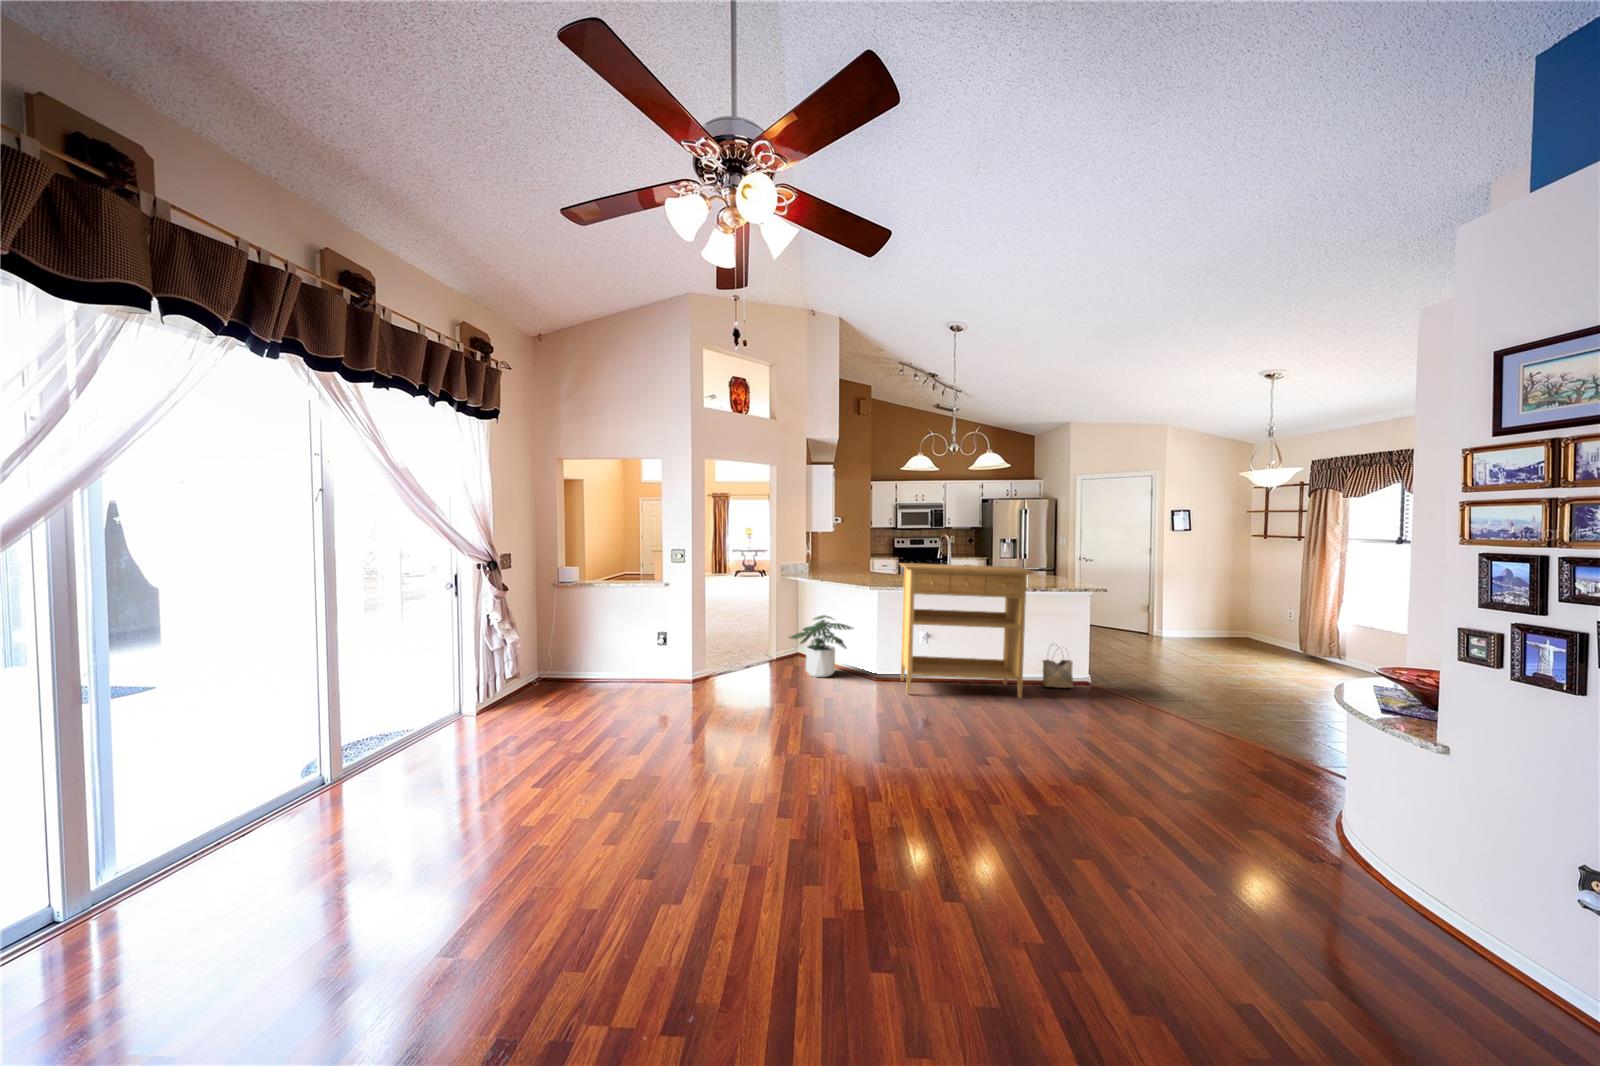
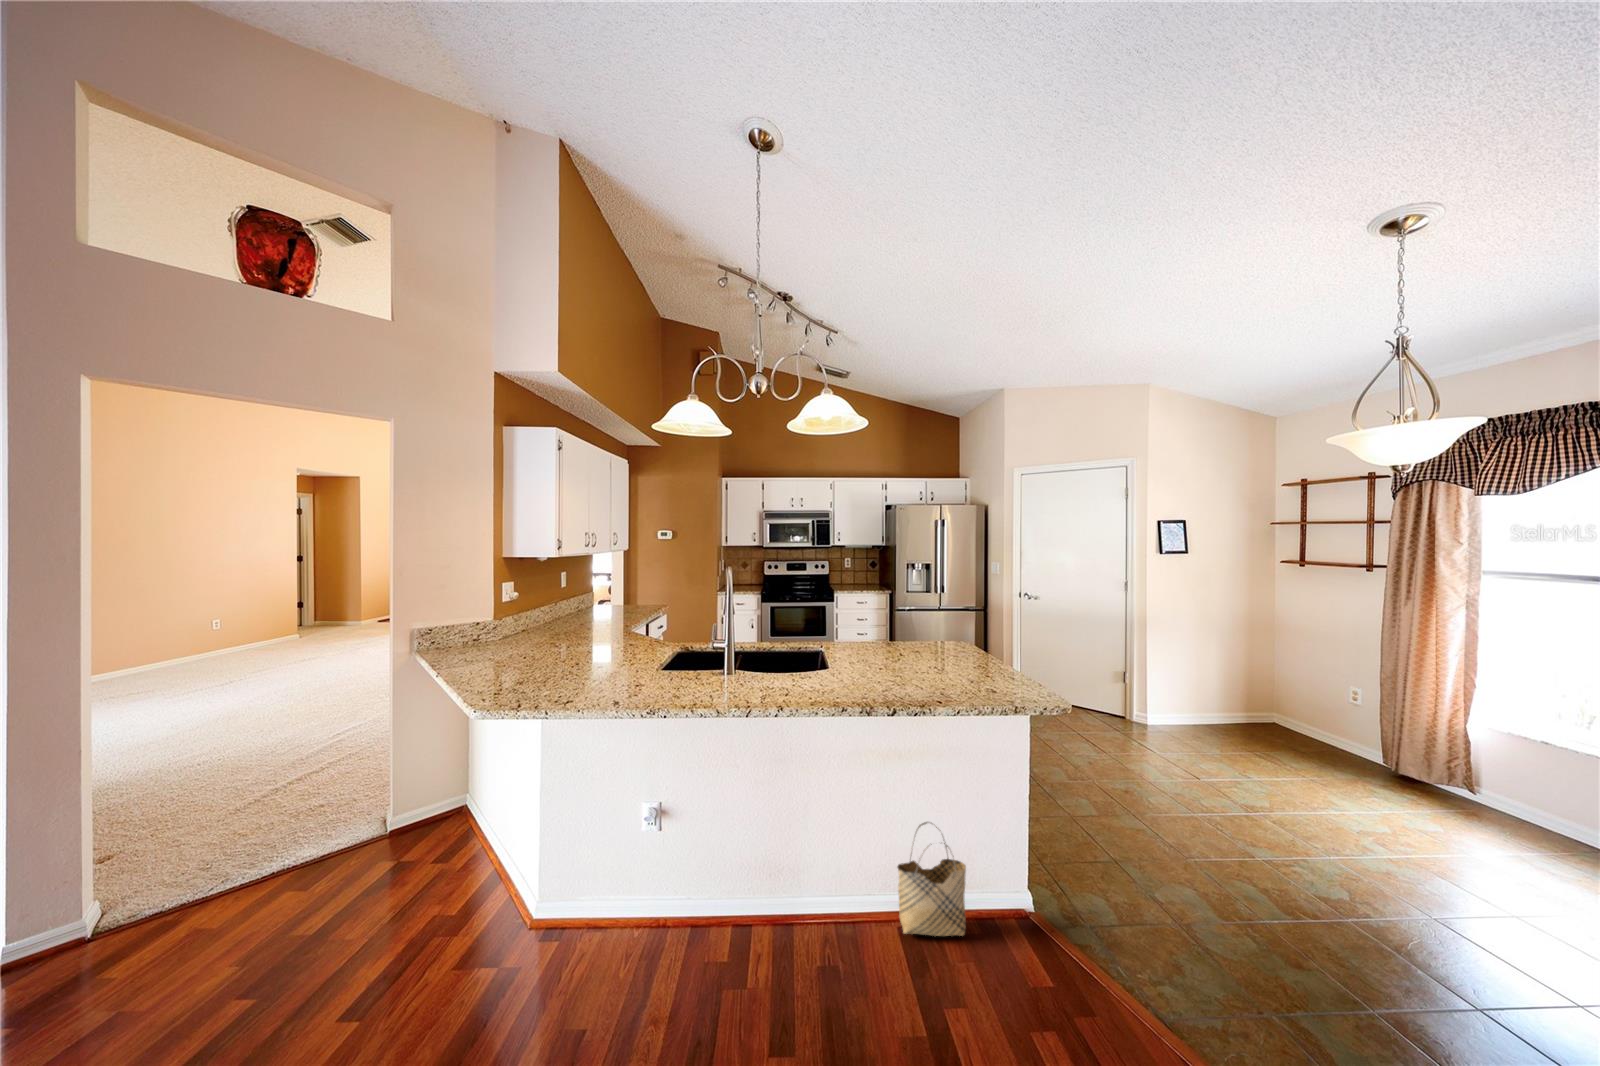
console table: present [900,563,1034,698] -> none [520,641,849,1008]
potted plant: present [789,615,853,677] -> none [360,735,513,889]

